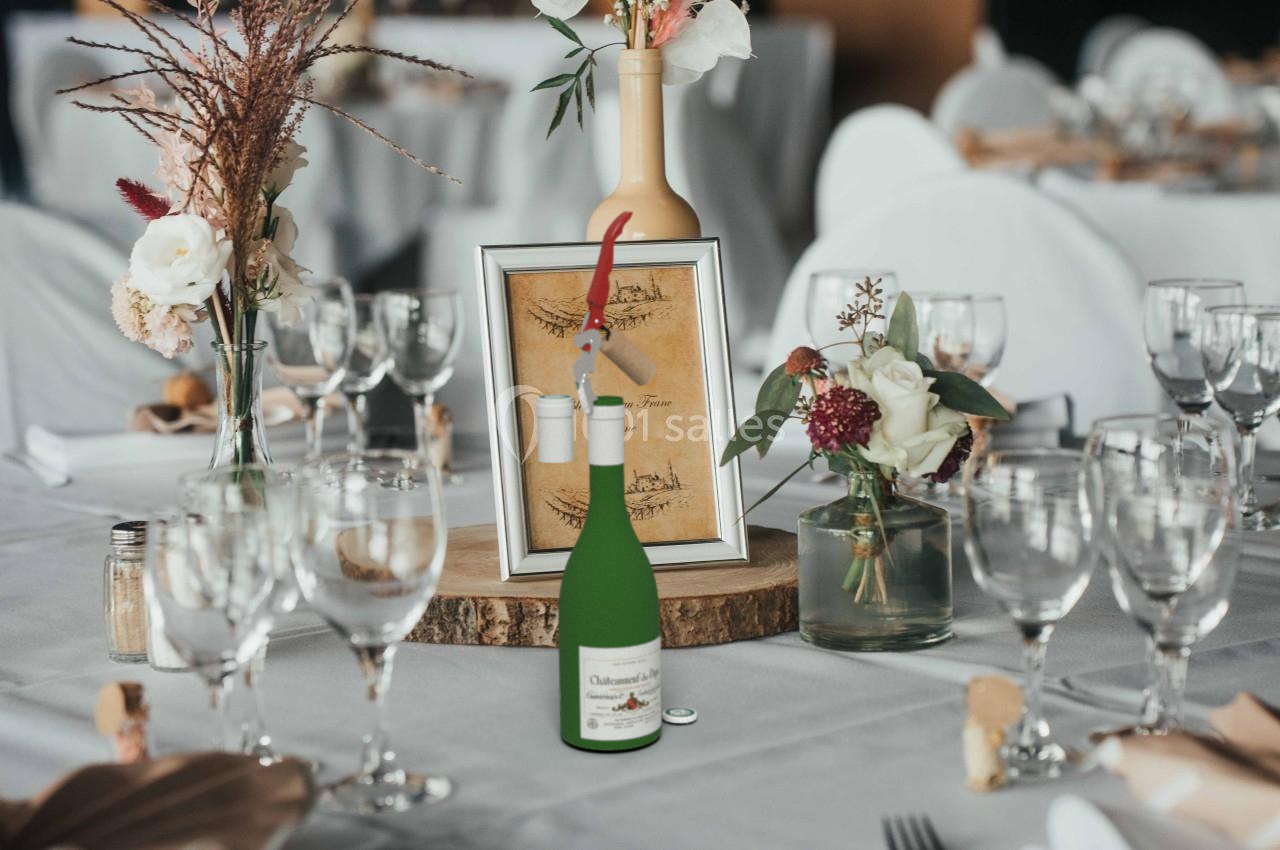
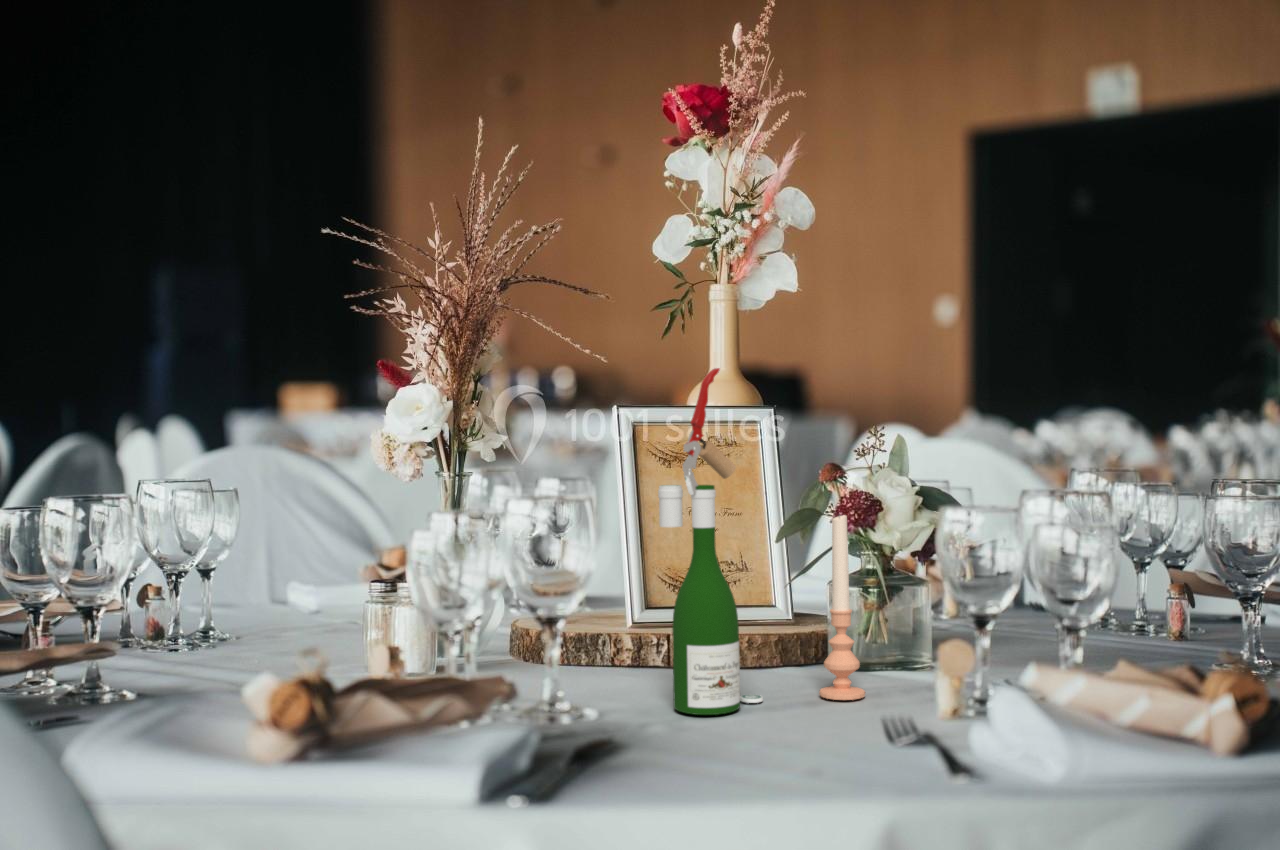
candle: none [782,437,851,718] -> present [819,515,865,700]

